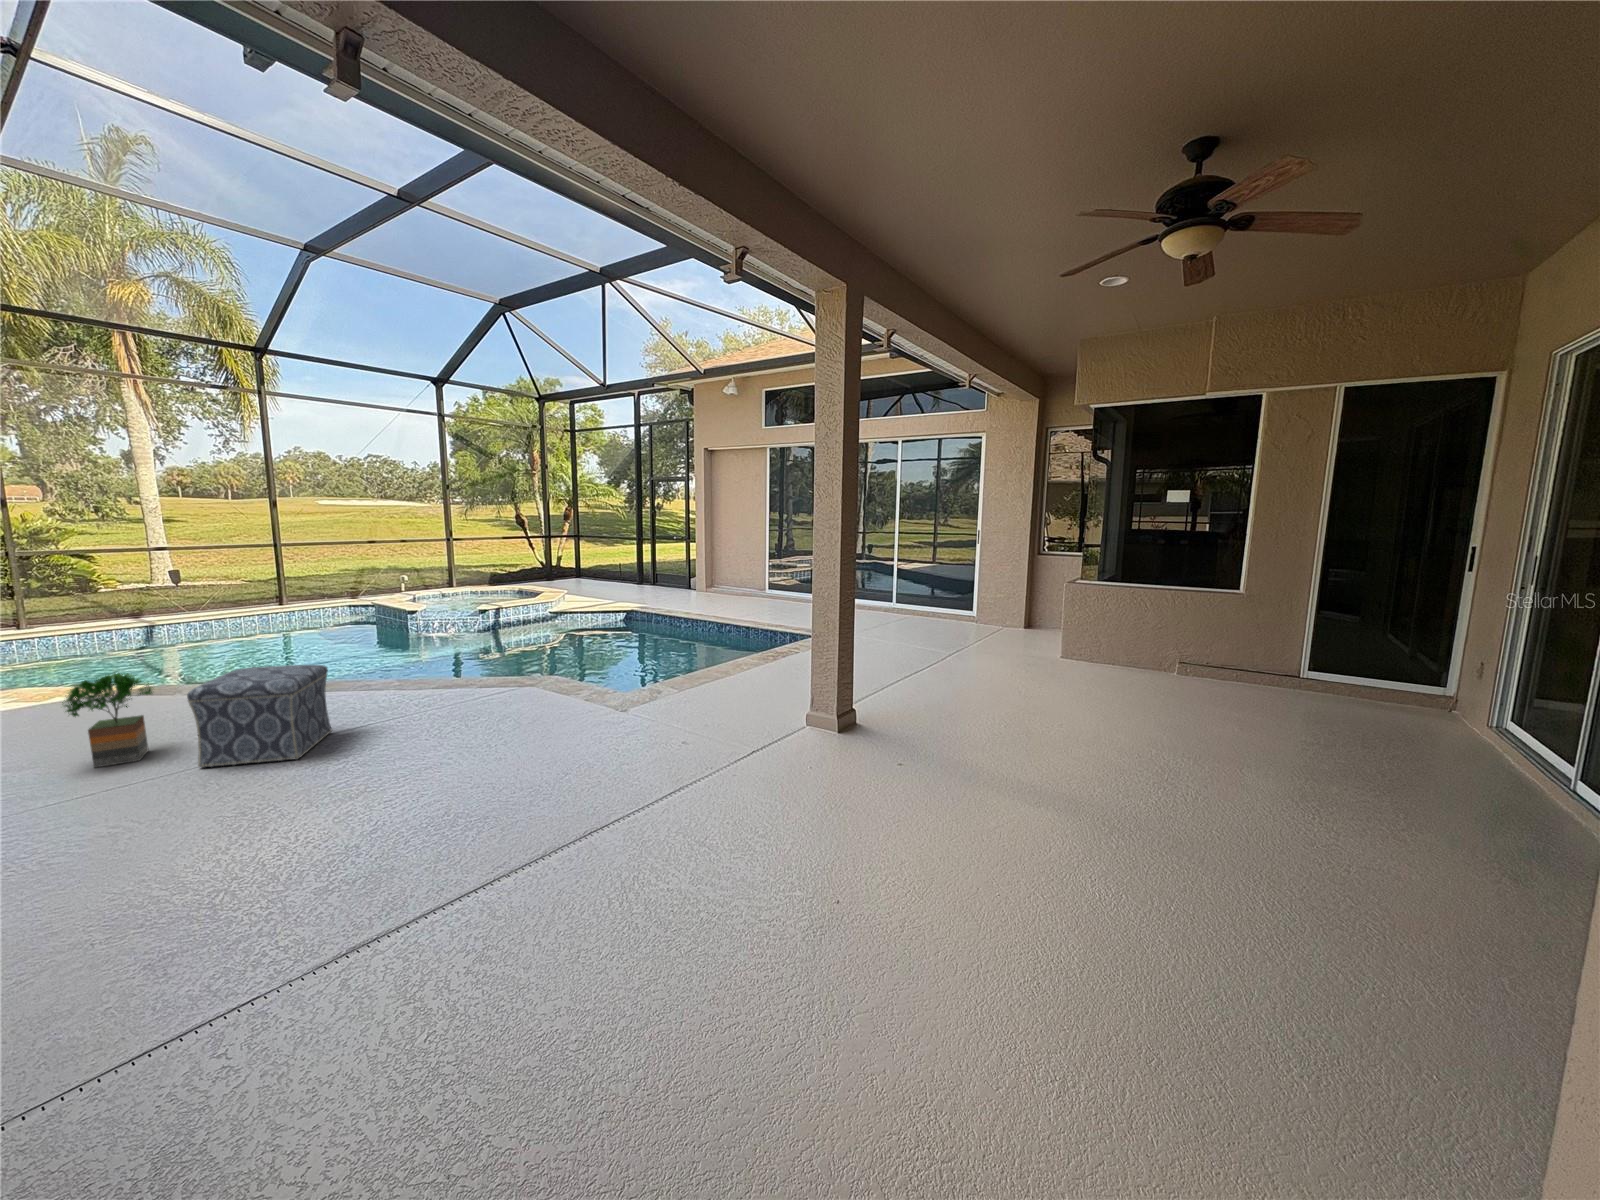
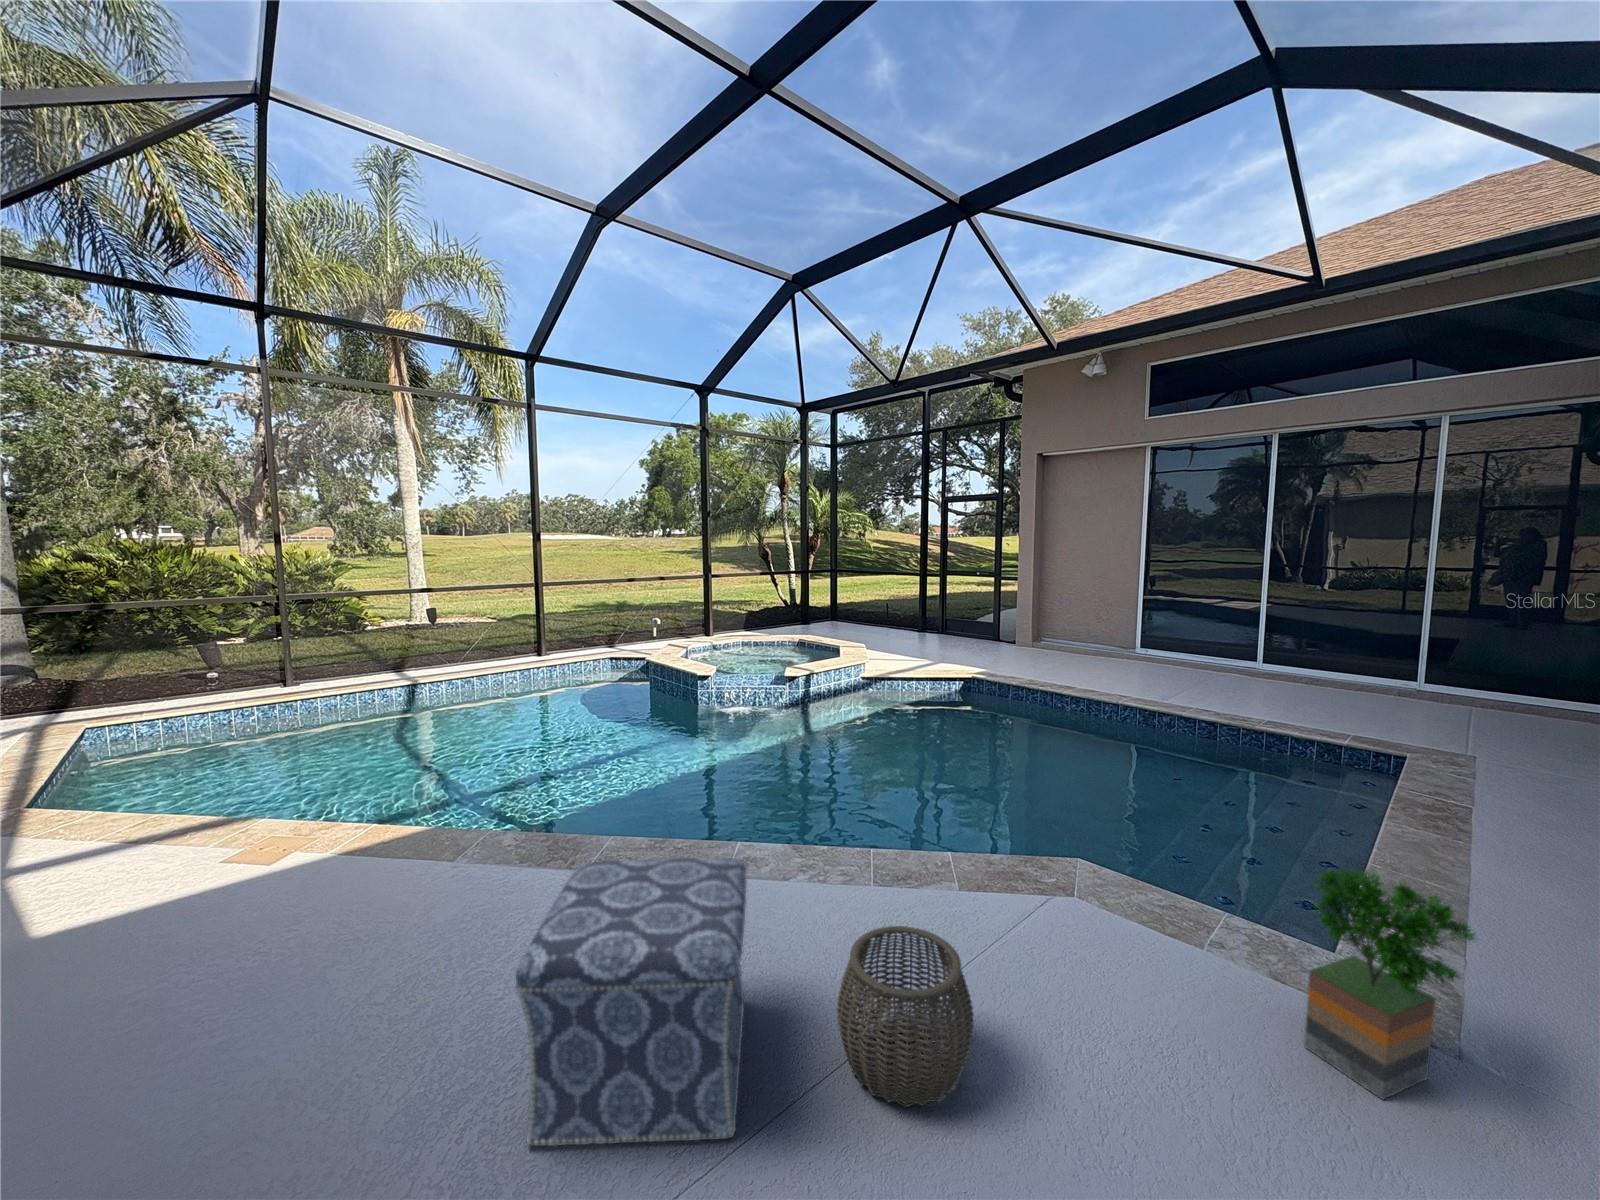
potted tree: present [62,673,153,767] -> present [1304,867,1475,1099]
woven basket: none [360,688,427,748] -> present [837,926,974,1107]

